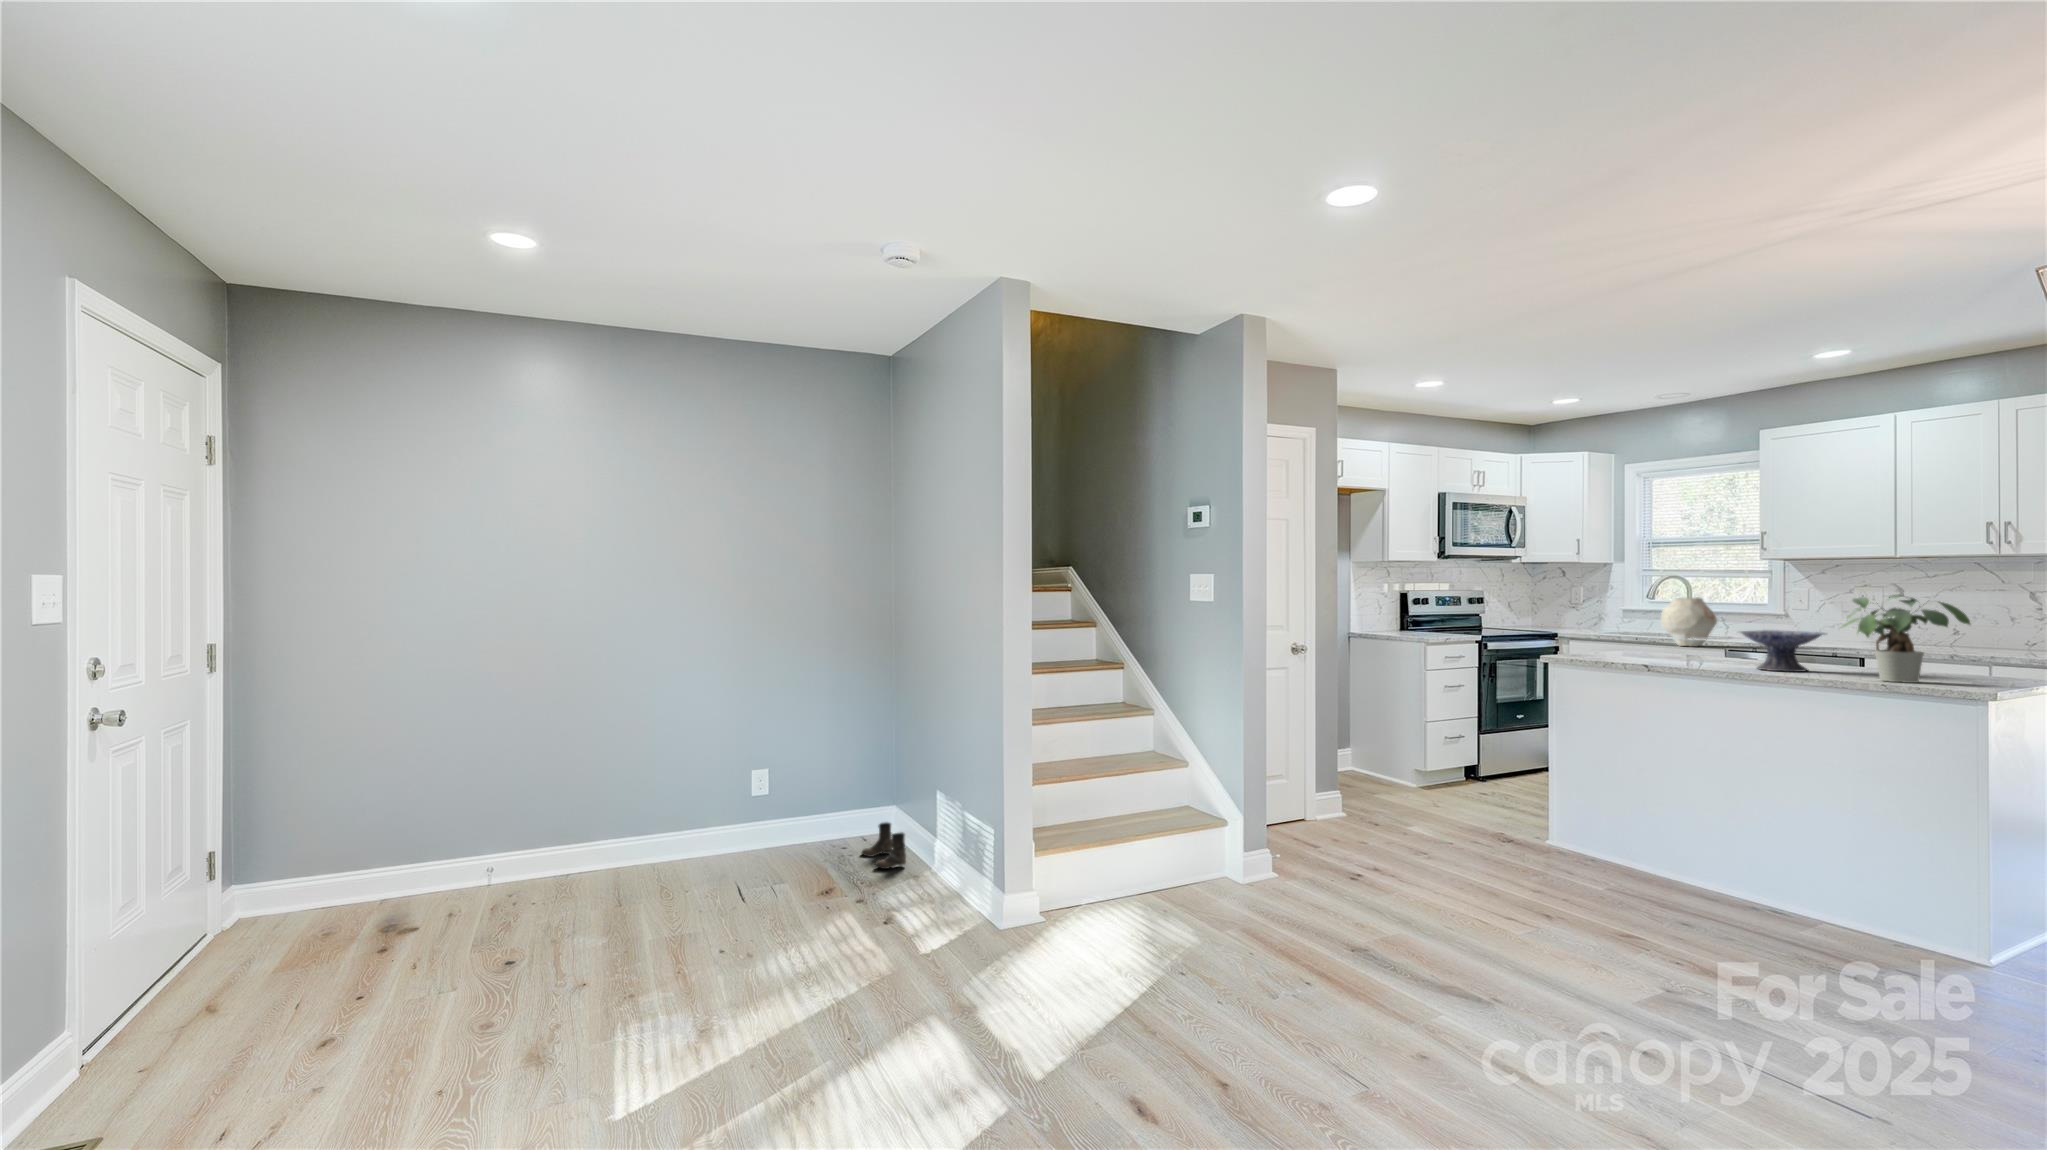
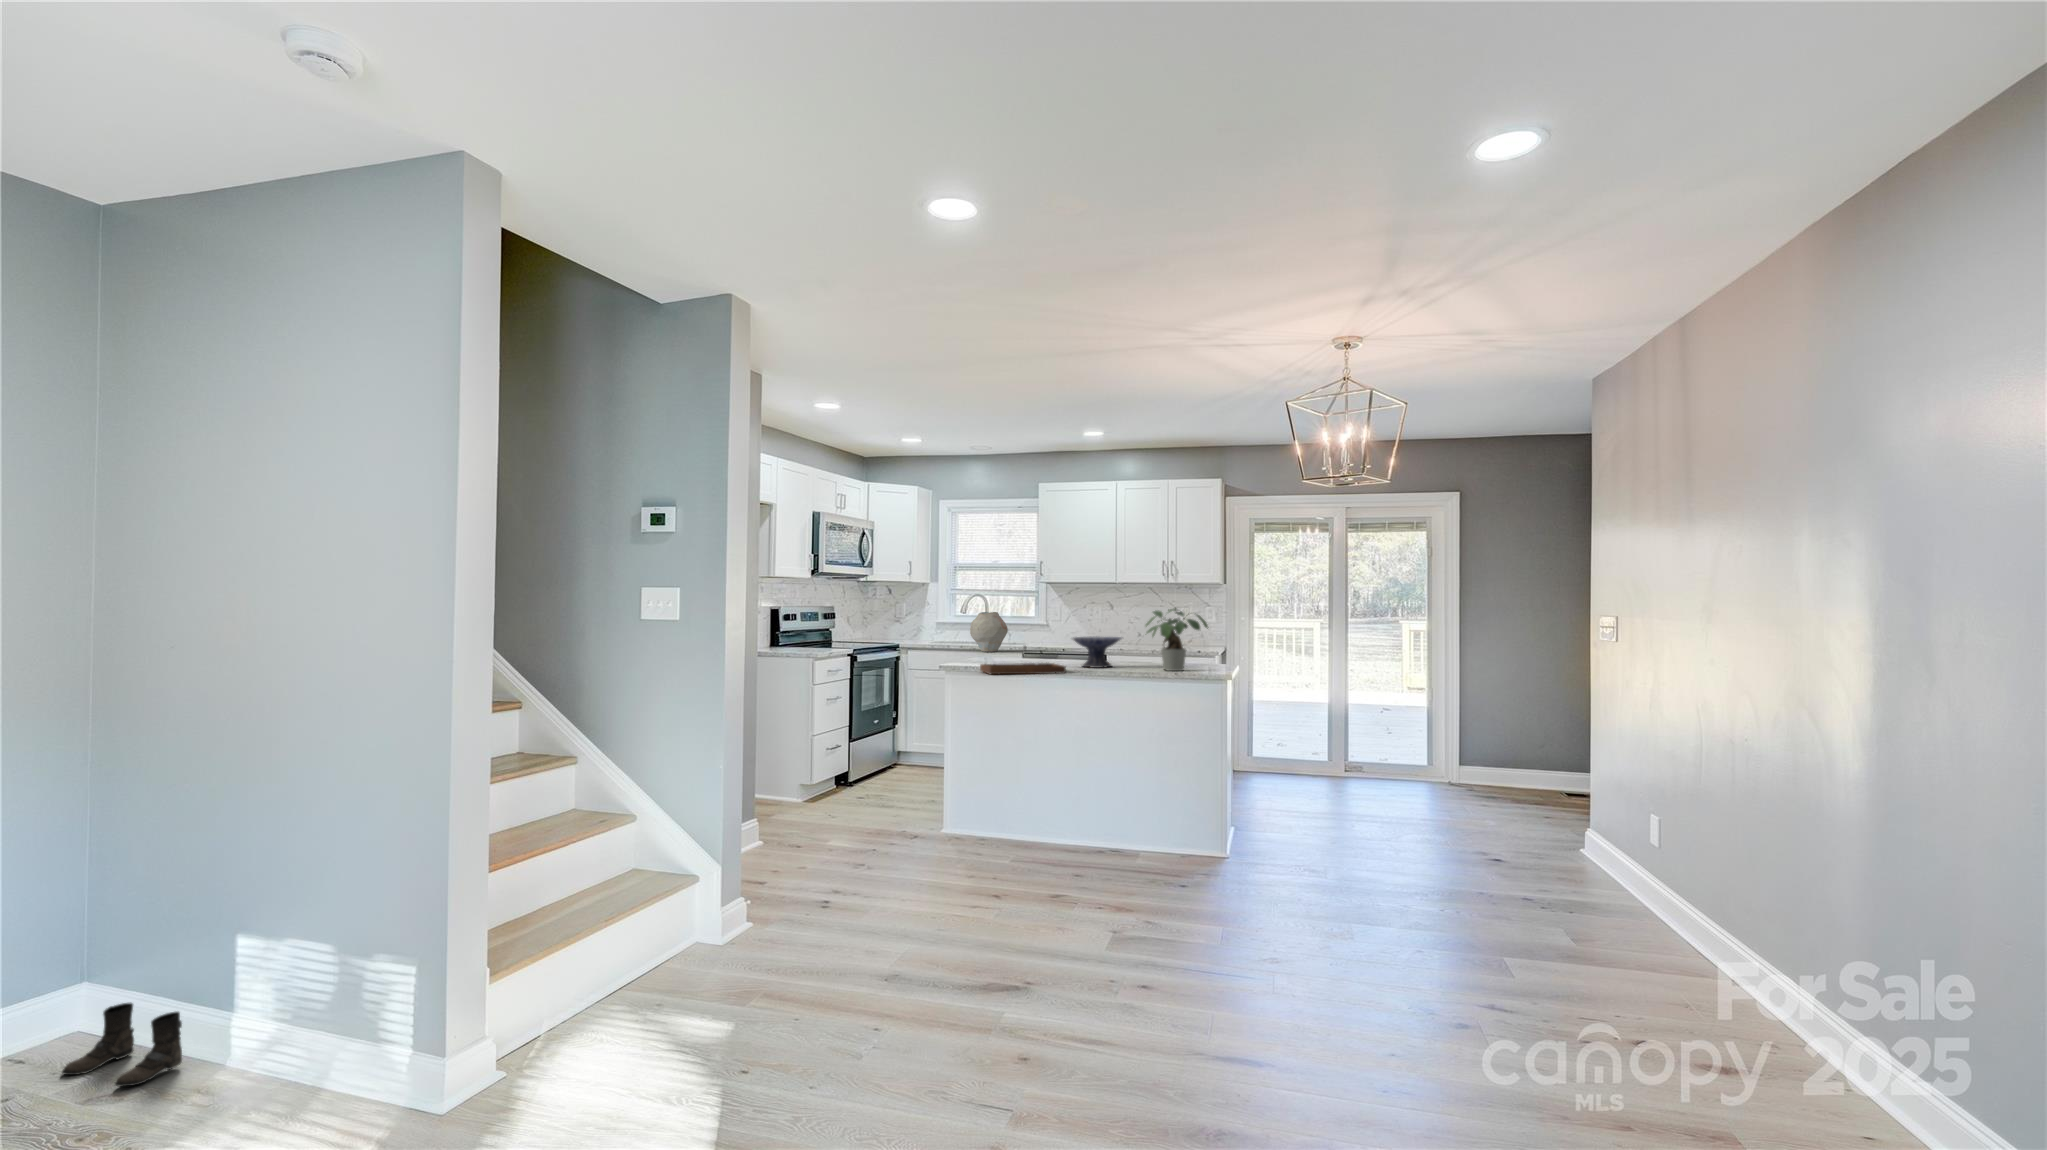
tray: none [1587,638,1702,674] -> present [980,646,1066,674]

